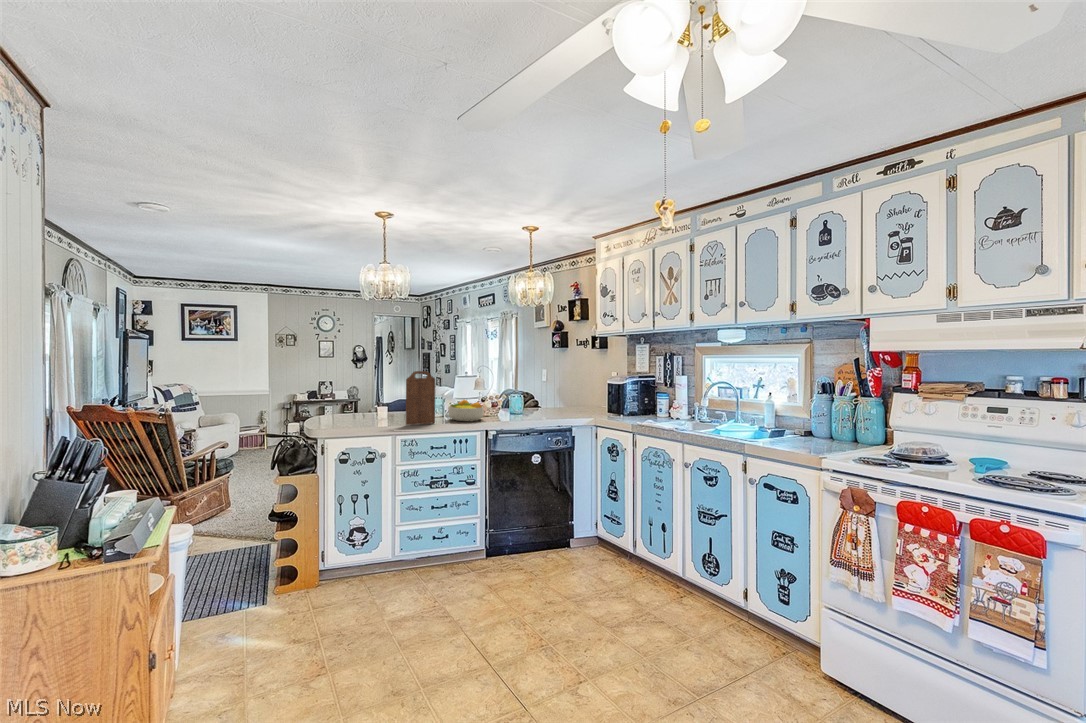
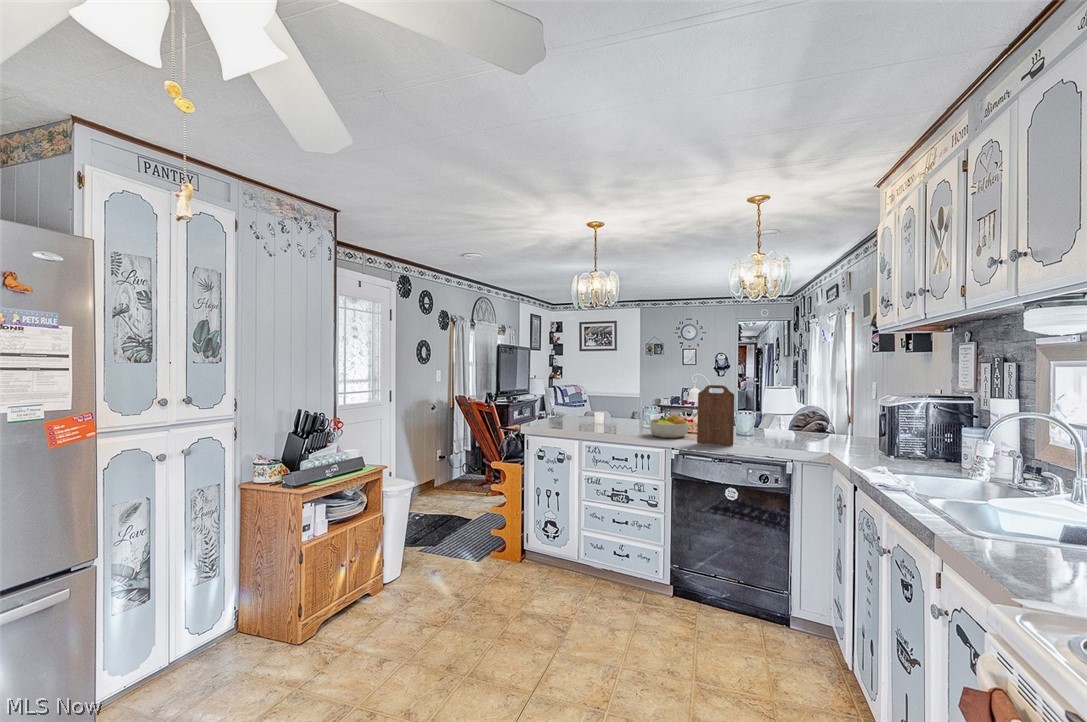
cutting board: present [406,371,435,425] -> present [697,385,734,446]

